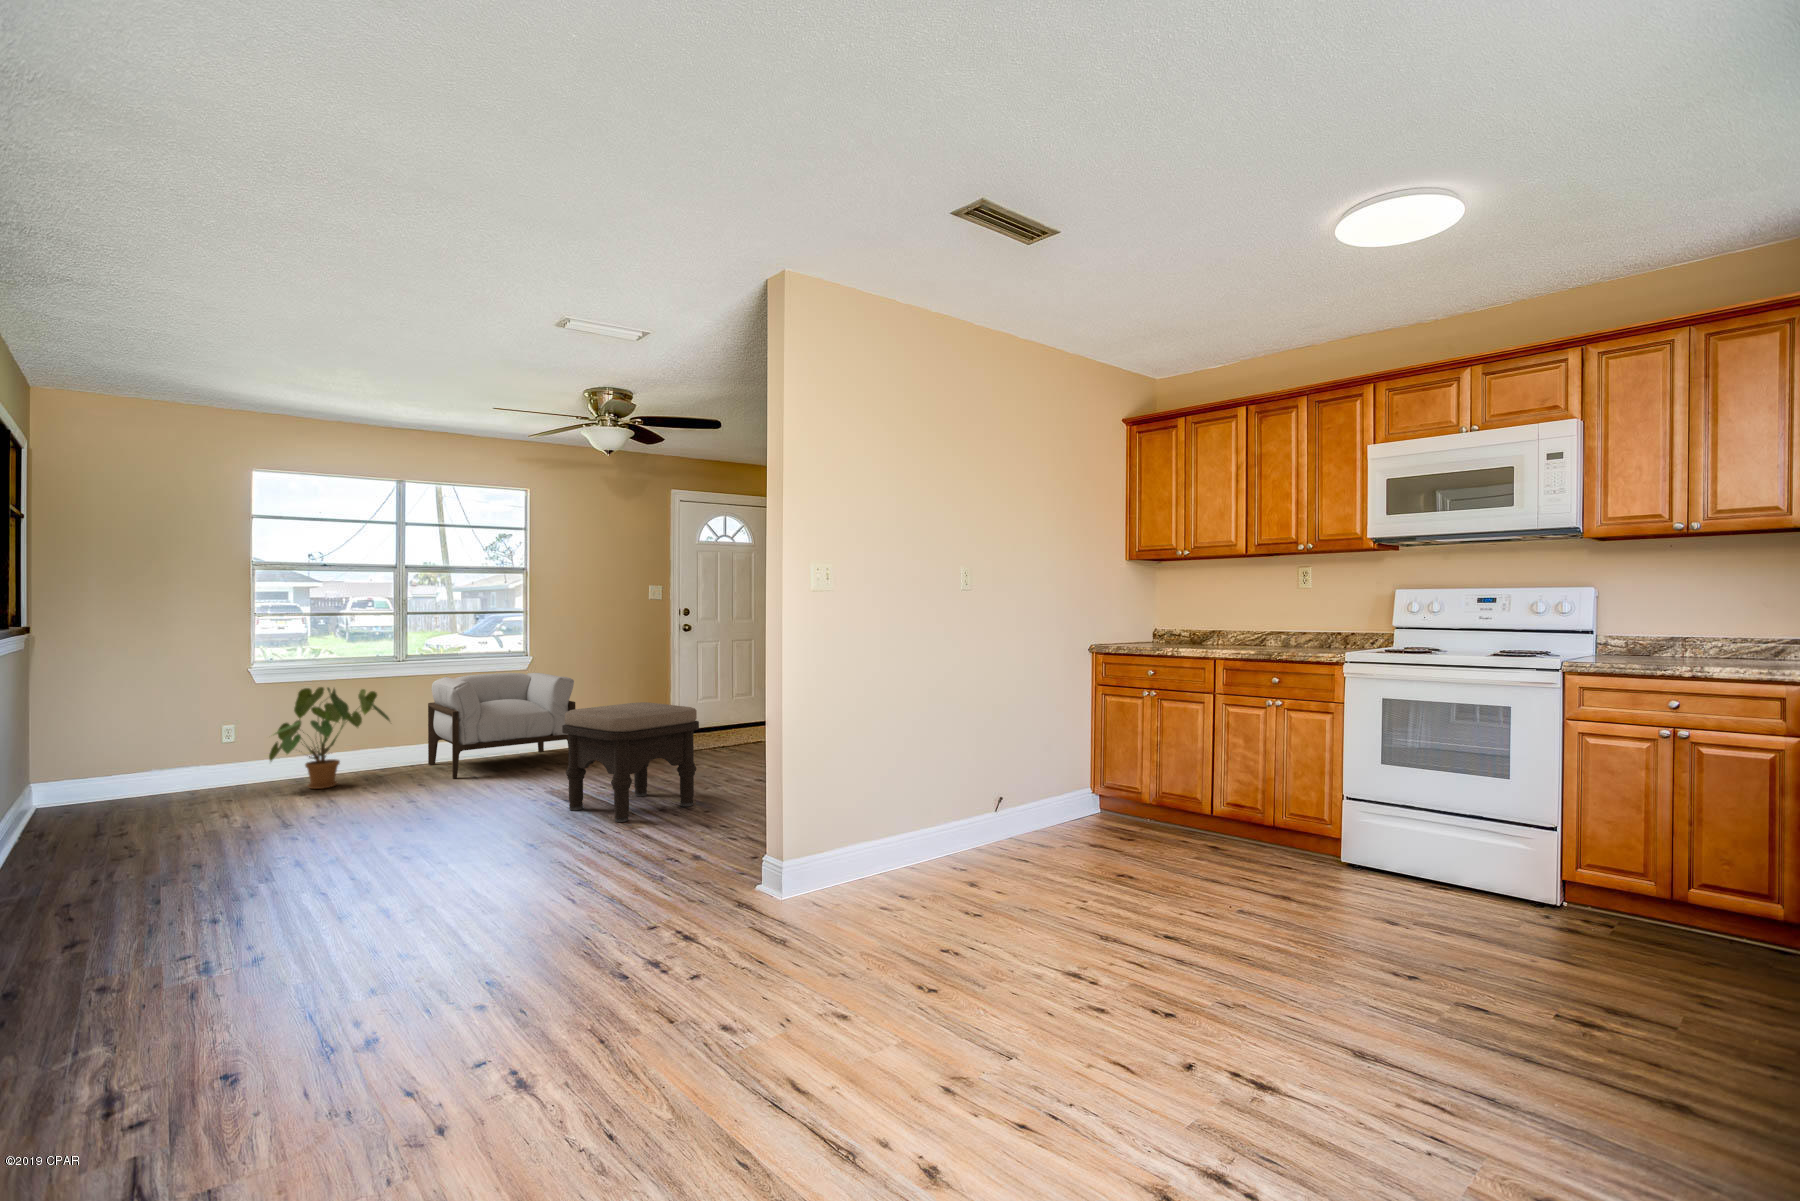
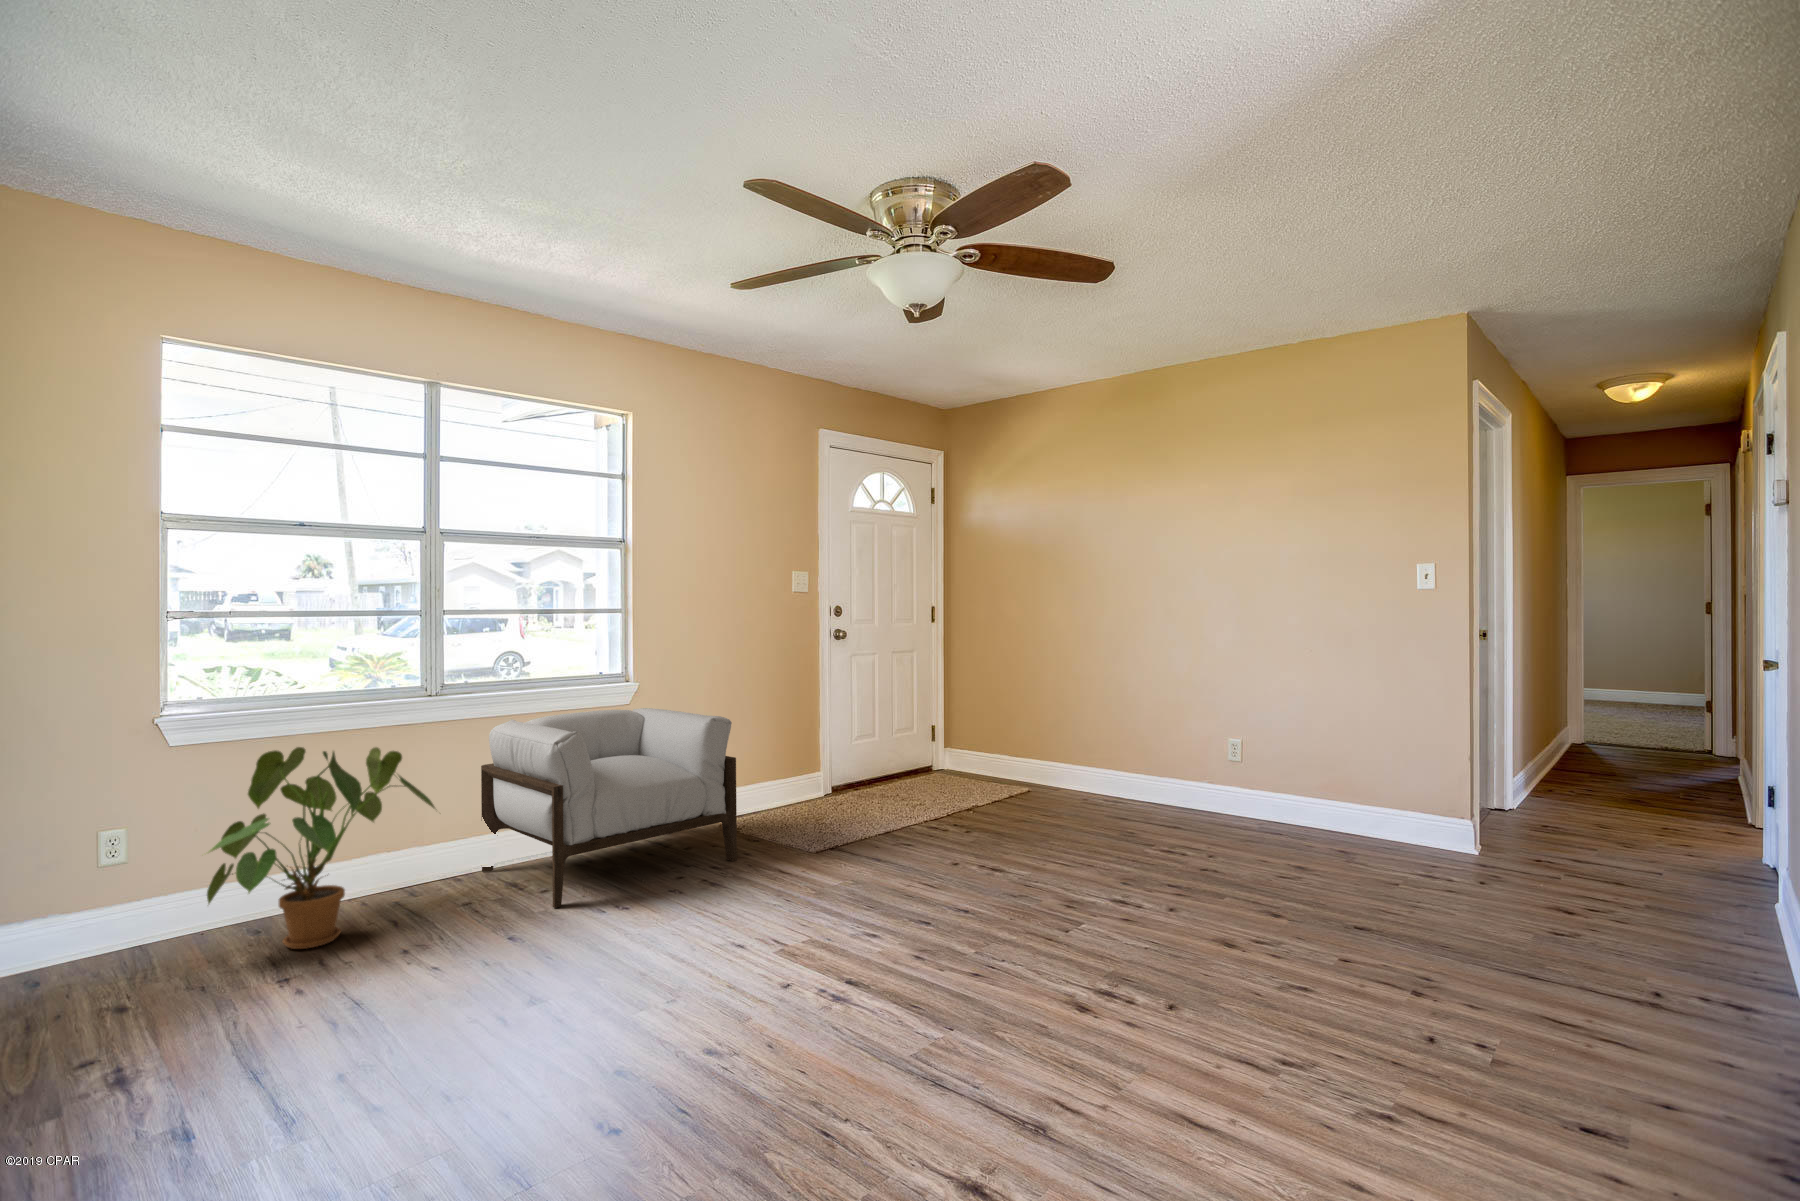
ottoman: present [562,702,699,822] -> none [855,769,1106,1038]

